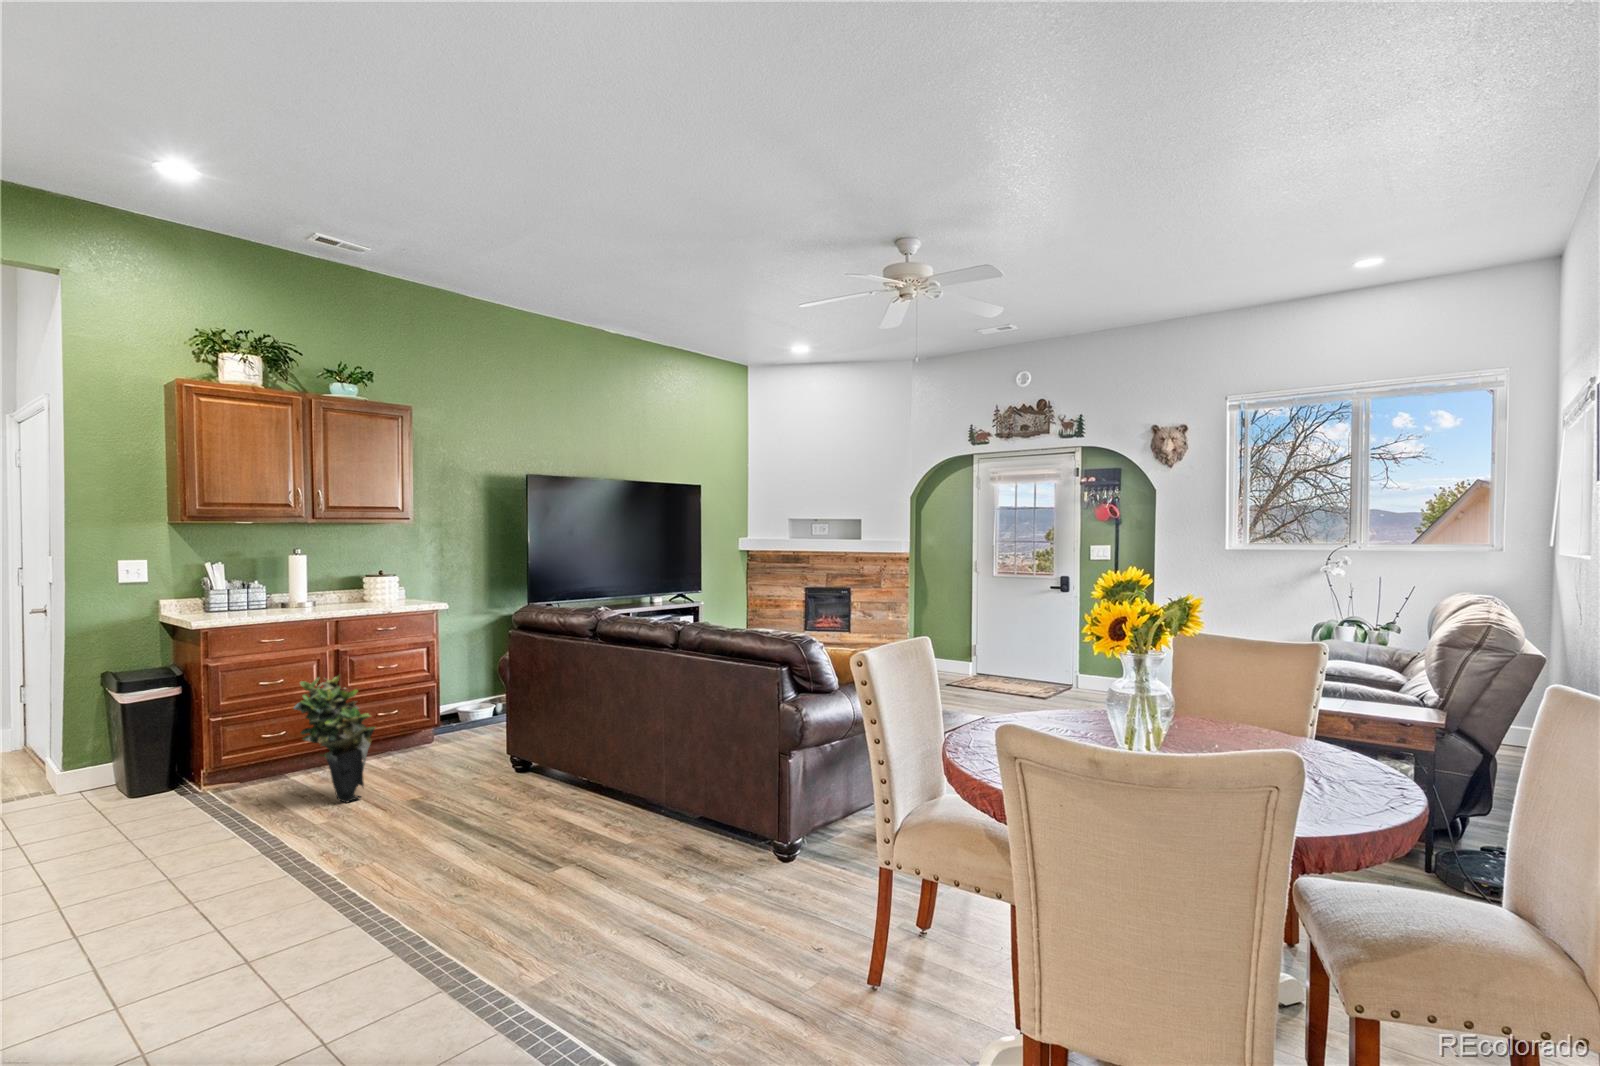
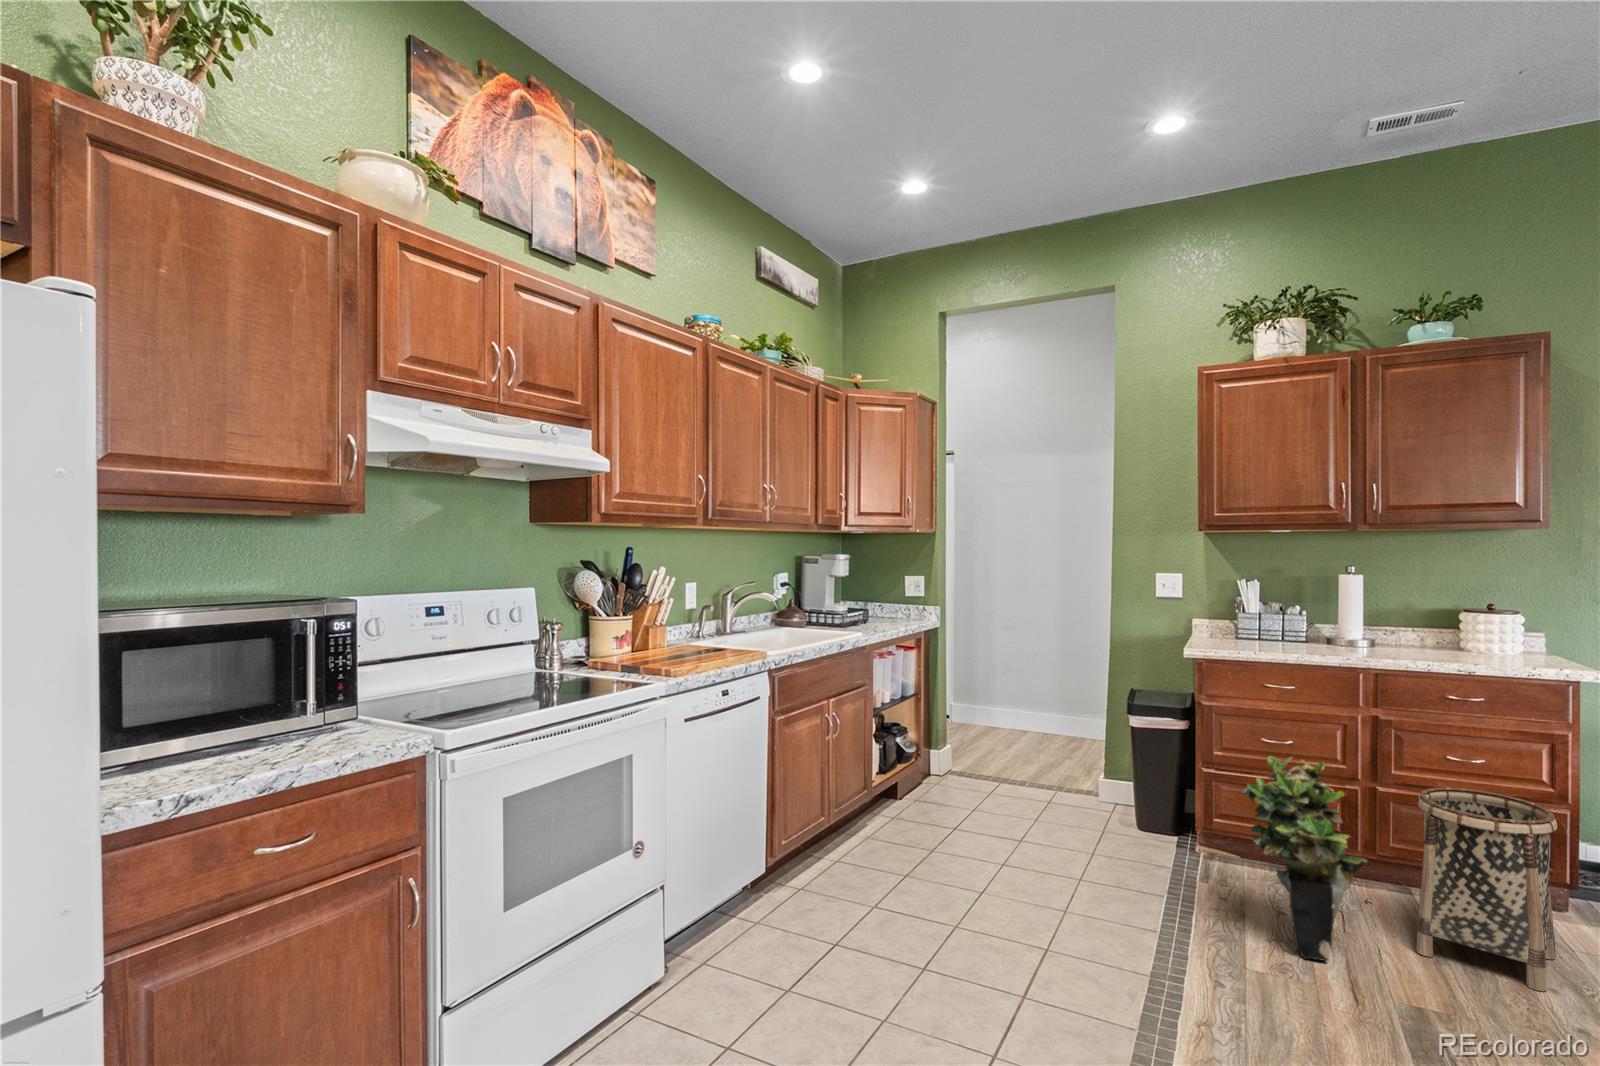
basket: none [385,672,457,777] -> present [1416,788,1557,991]

